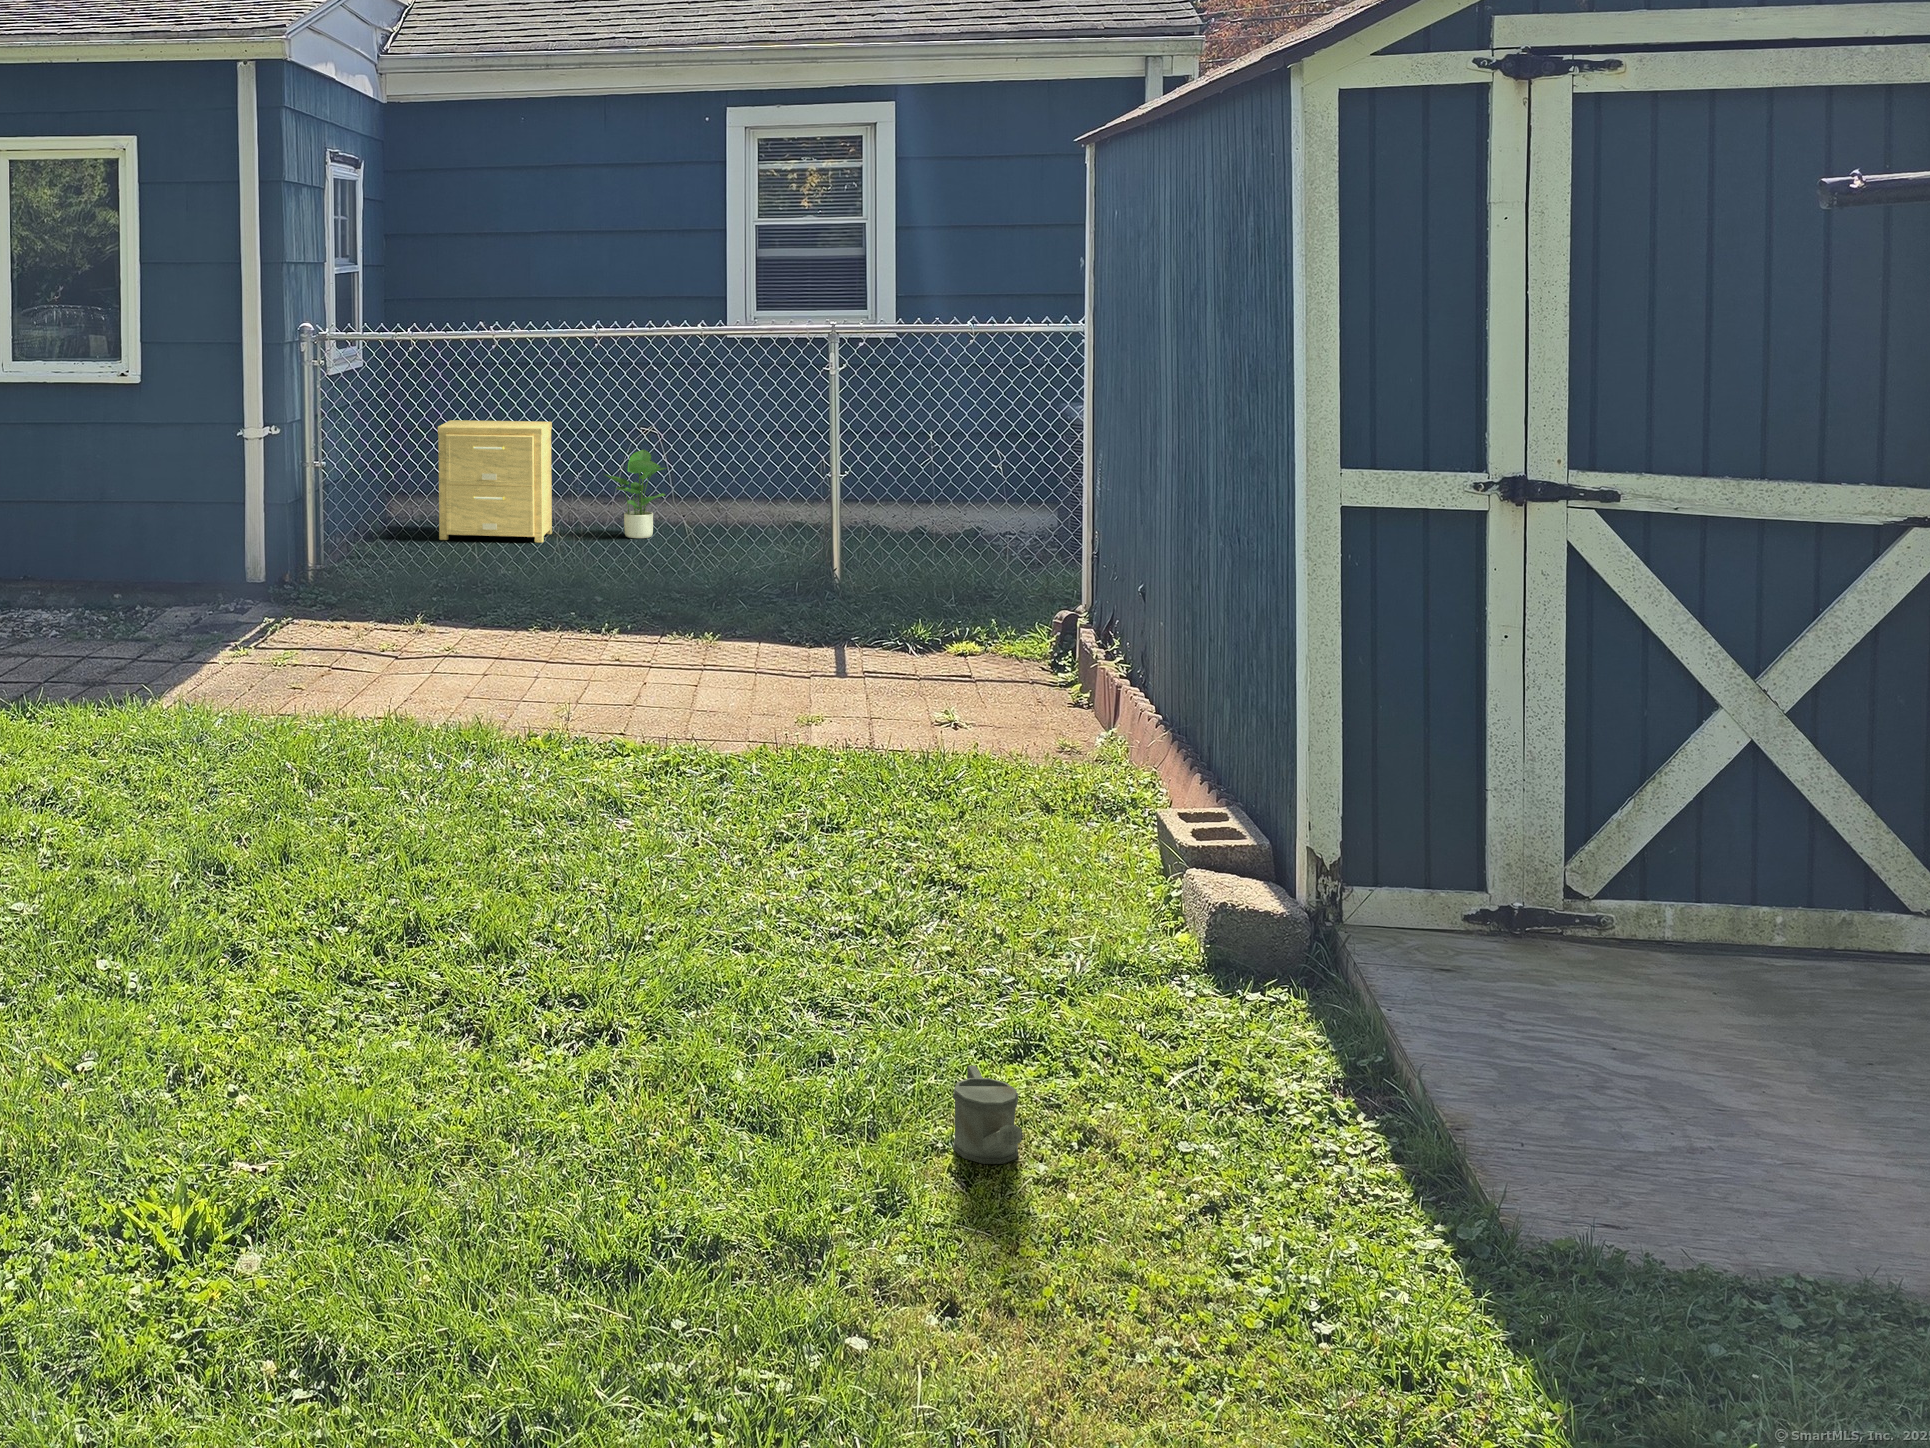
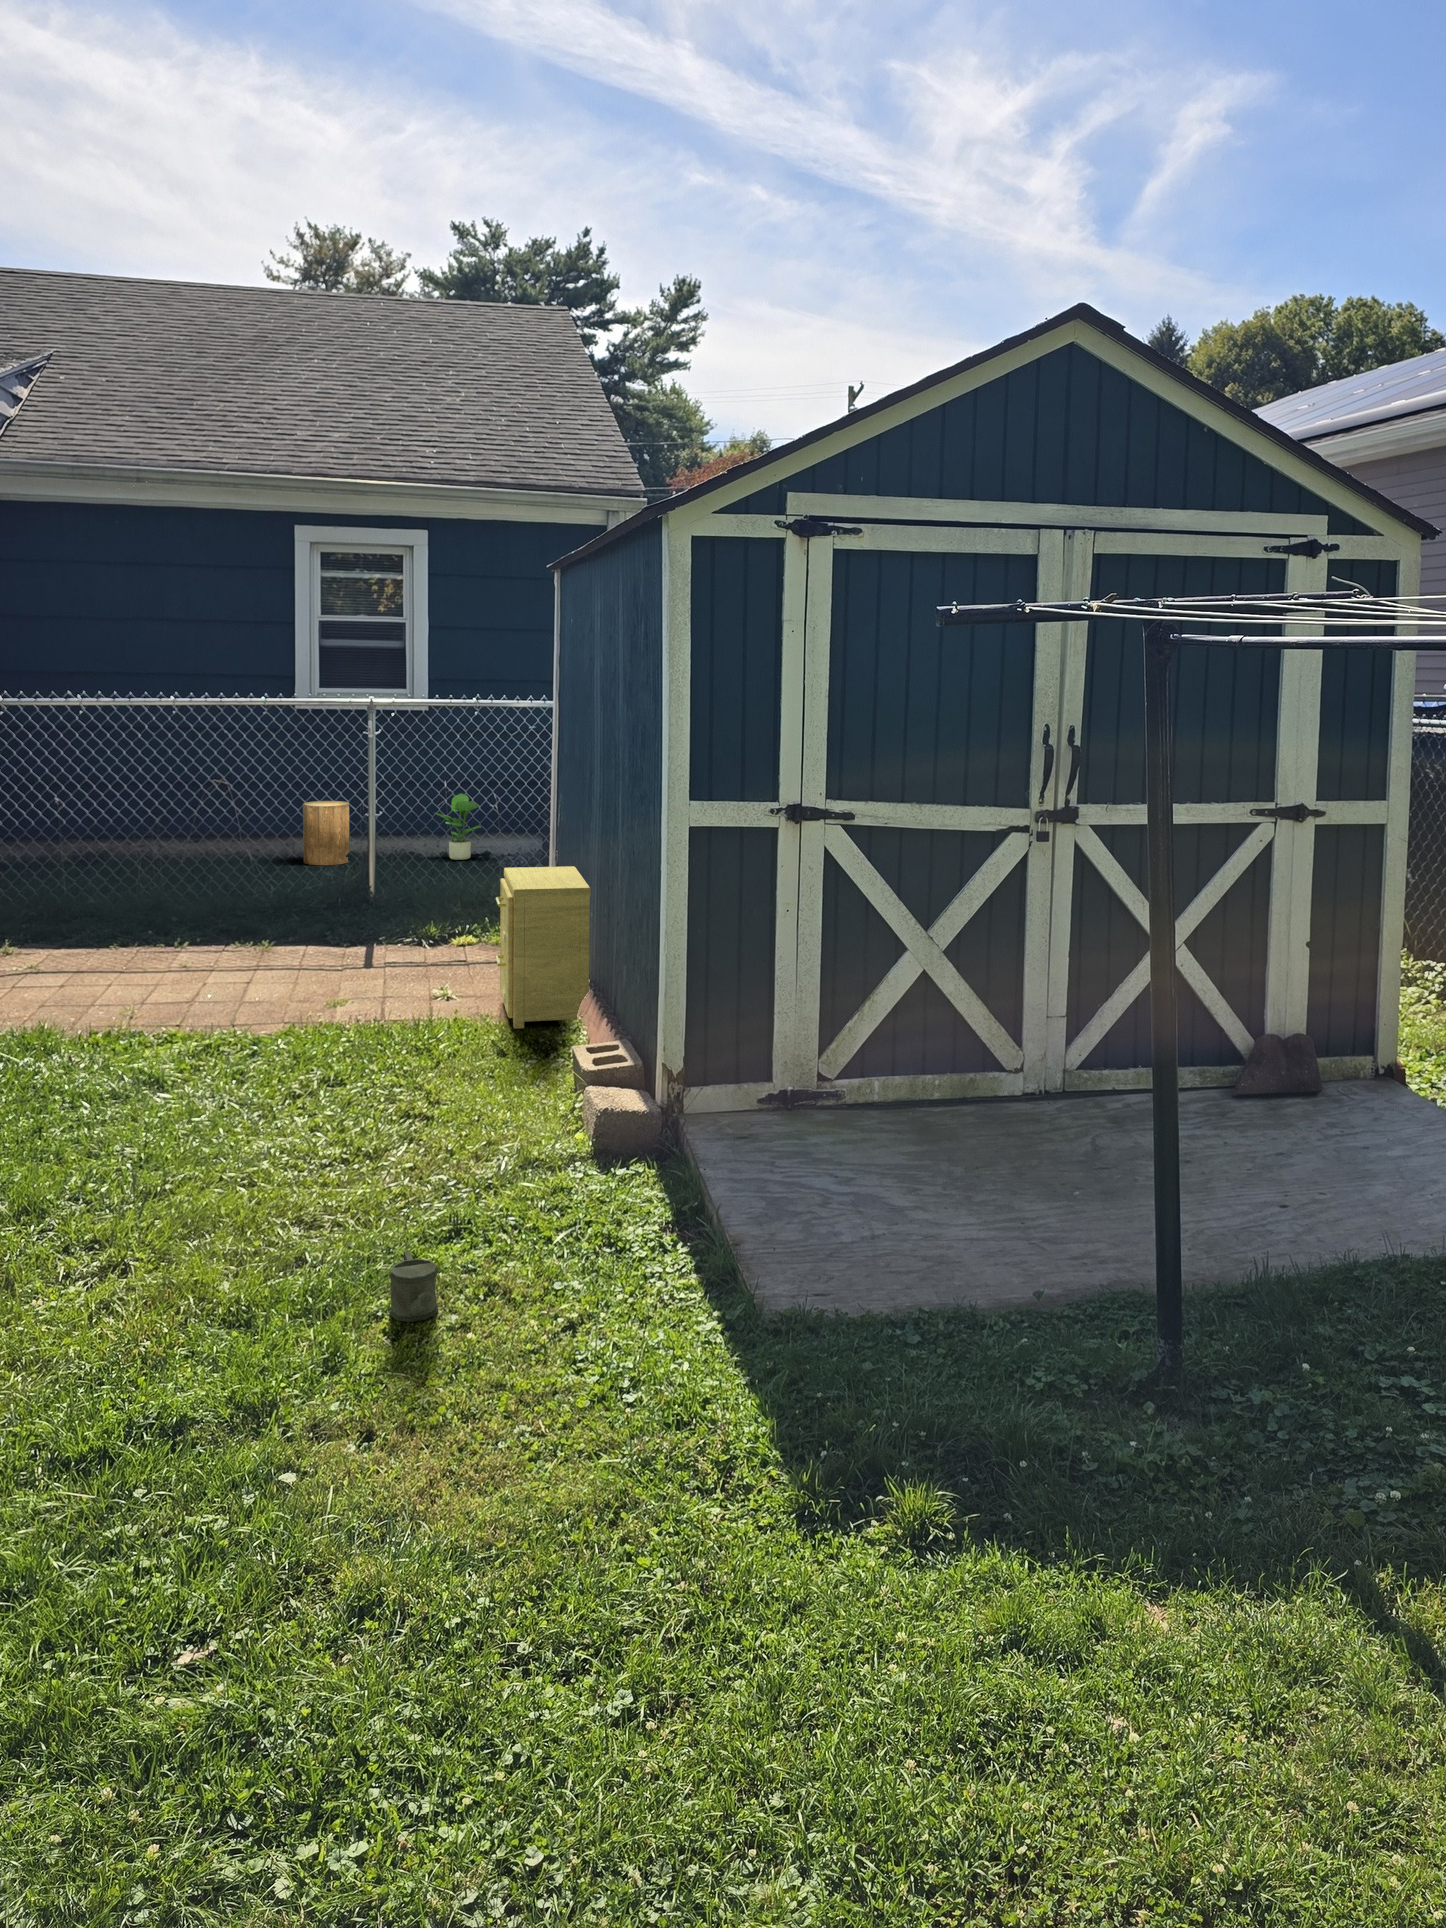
side table: present [438,420,552,543] -> present [495,866,591,1029]
potted plant: present [604,449,667,538] -> present [434,793,481,860]
stool: none [736,458,795,543] -> present [303,801,350,865]

